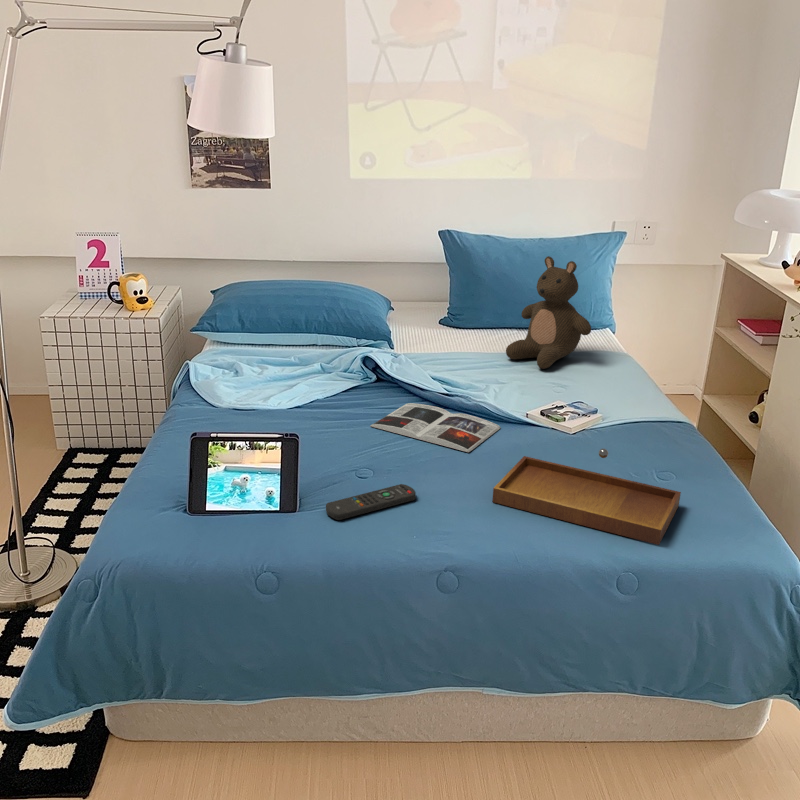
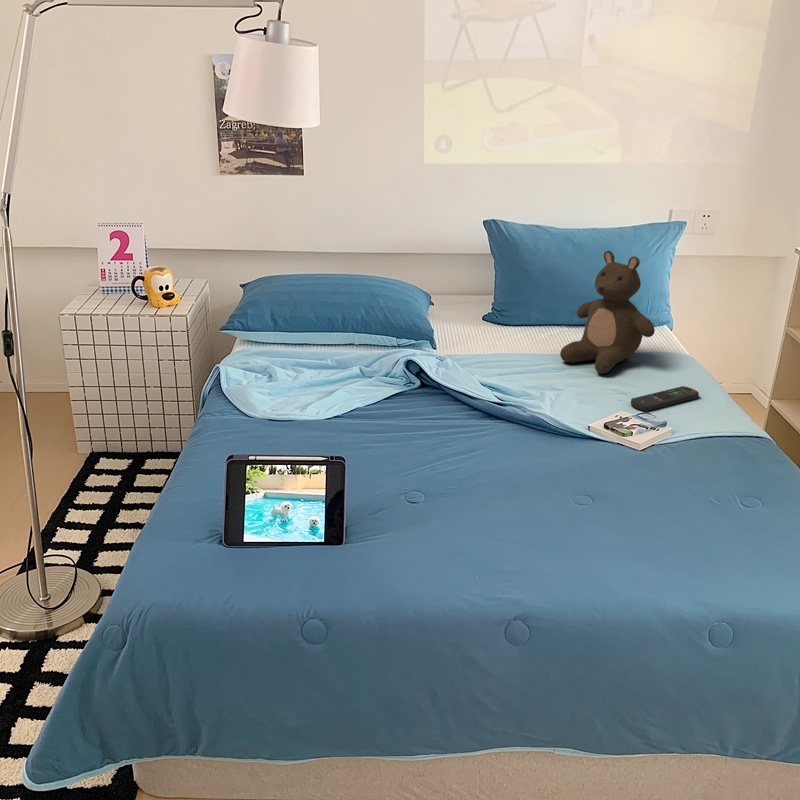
magazine: present [371,403,501,452] -> none [418,414,561,473]
tray: present [493,449,681,545] -> none [560,475,772,587]
remote control: present [326,484,416,520] -> present [631,386,699,411]

